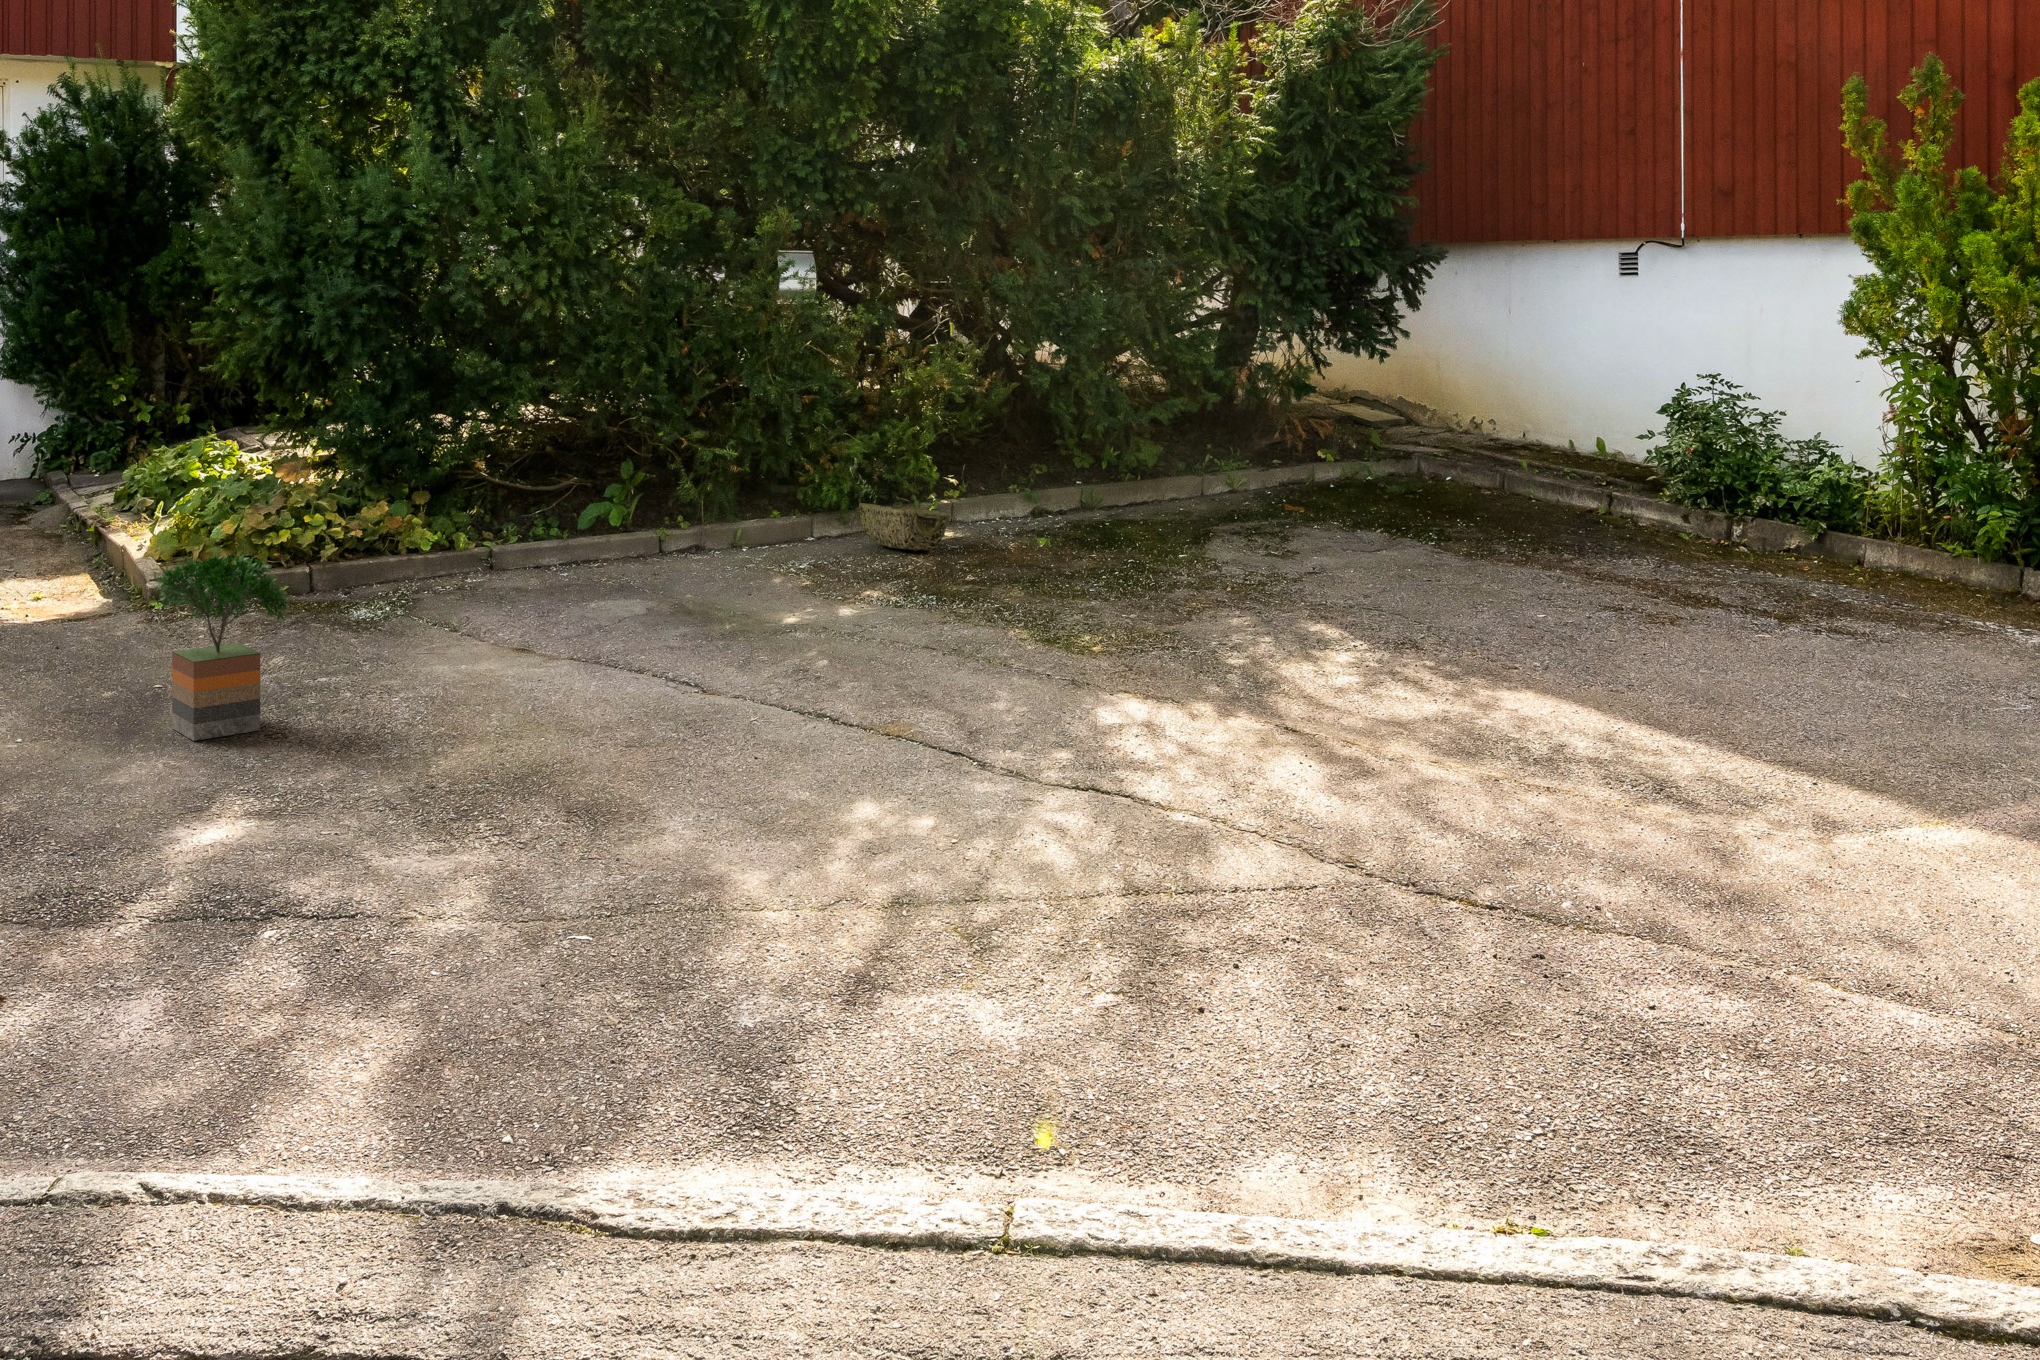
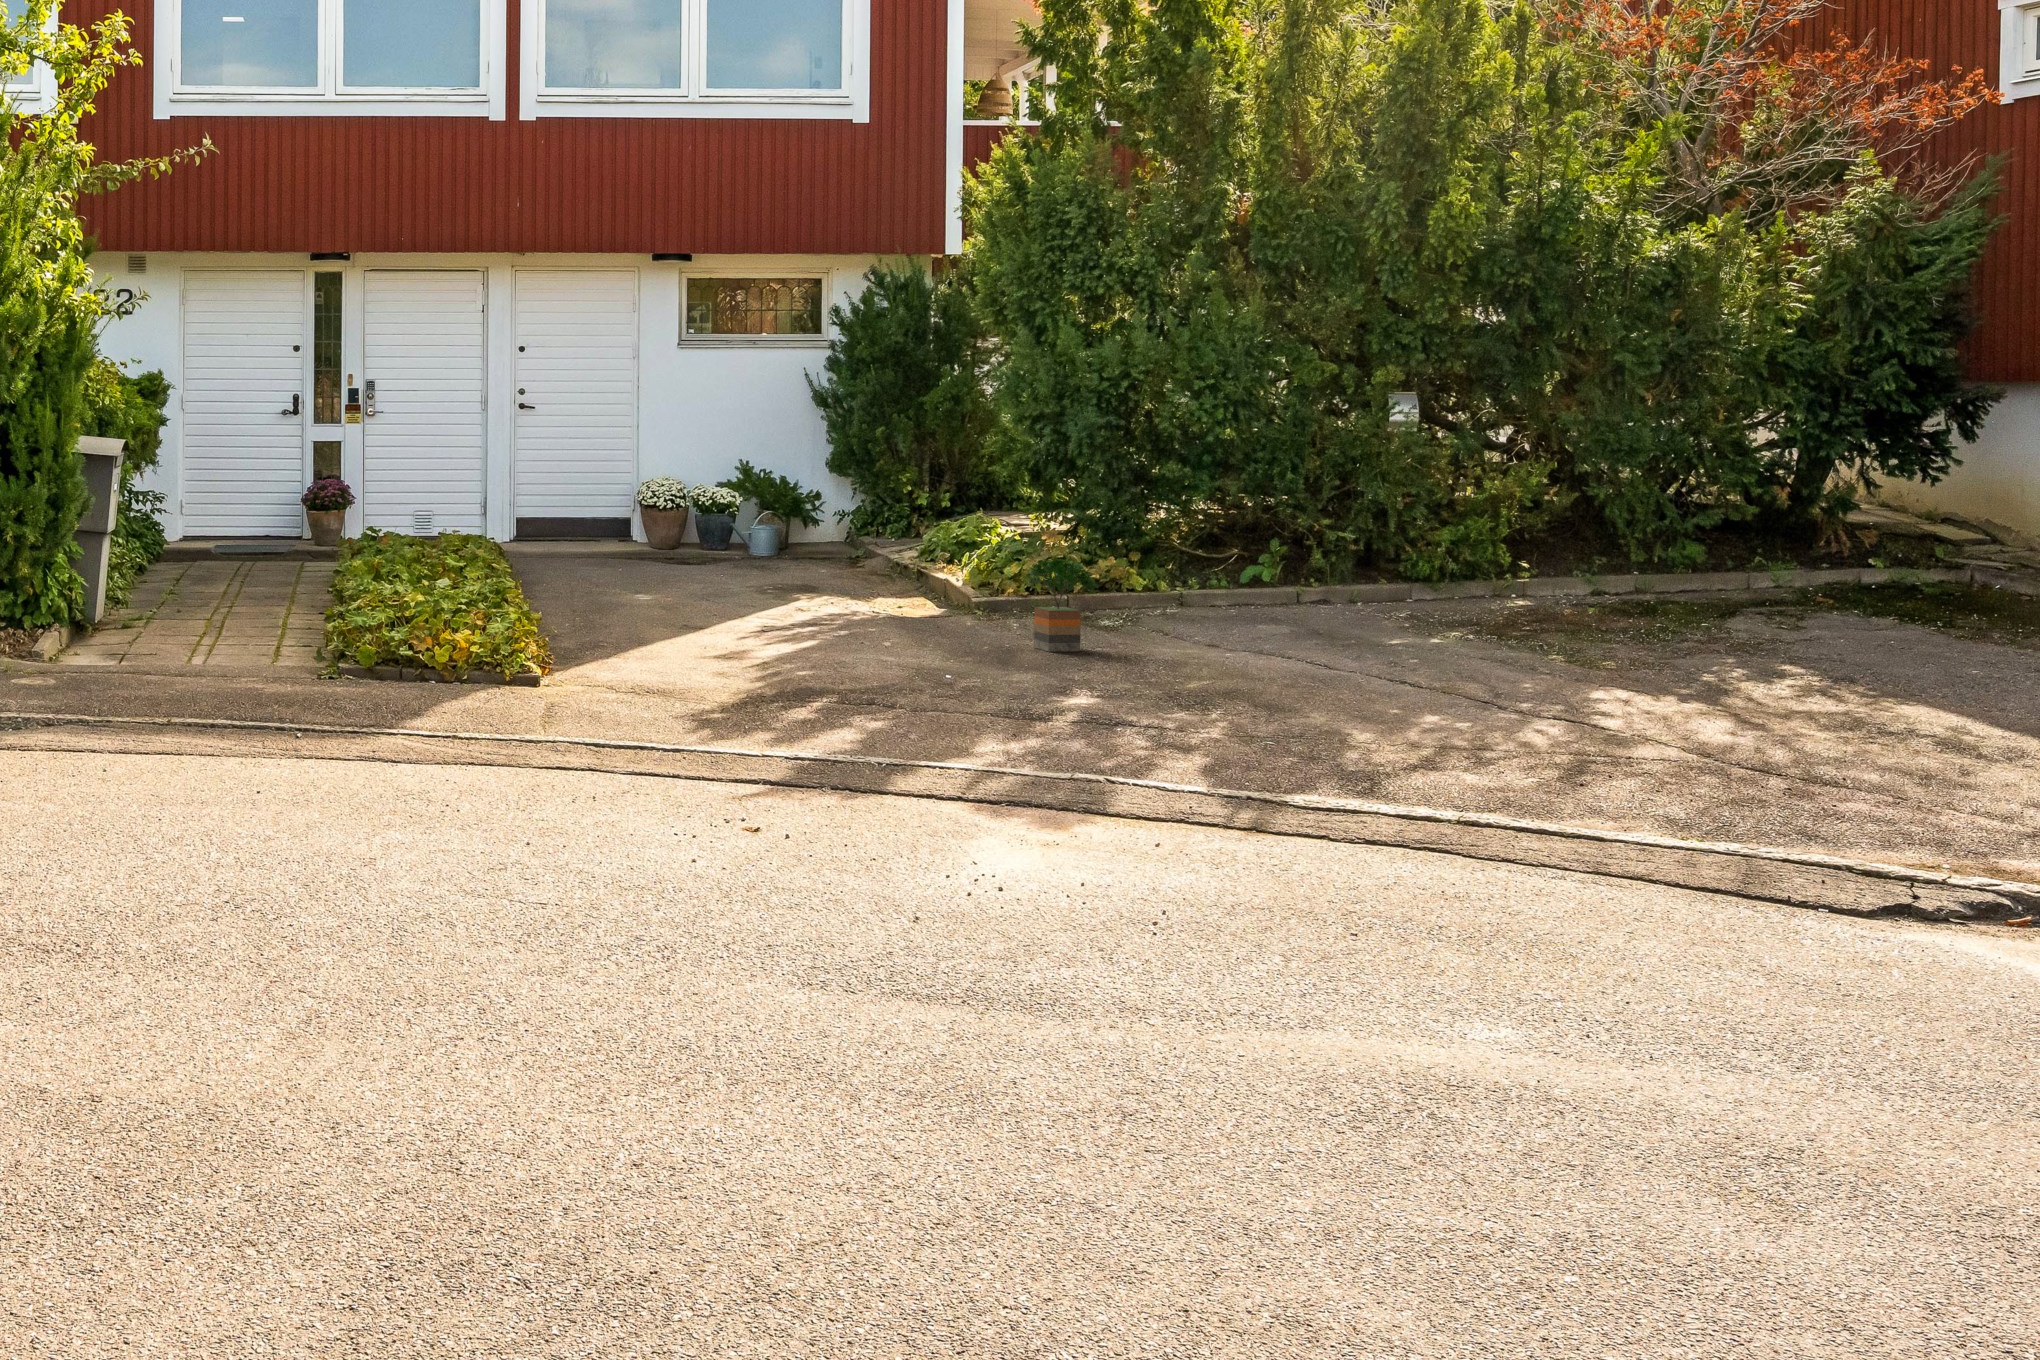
woven basket: present [859,503,950,552] -> none [1448,580,1519,616]

